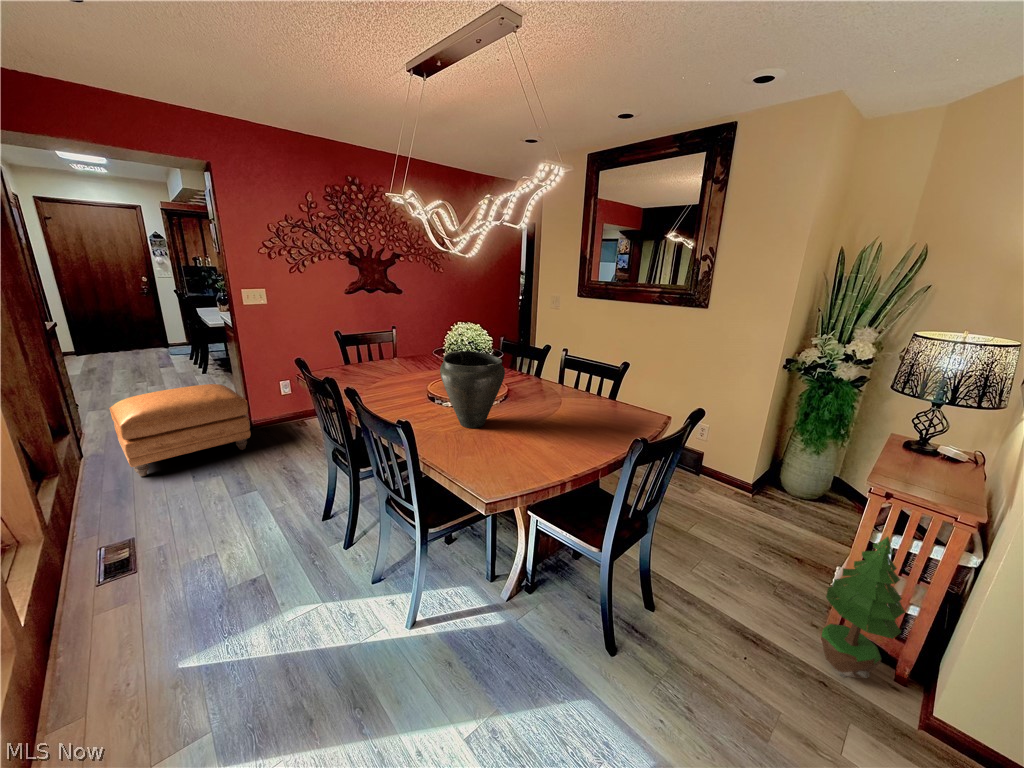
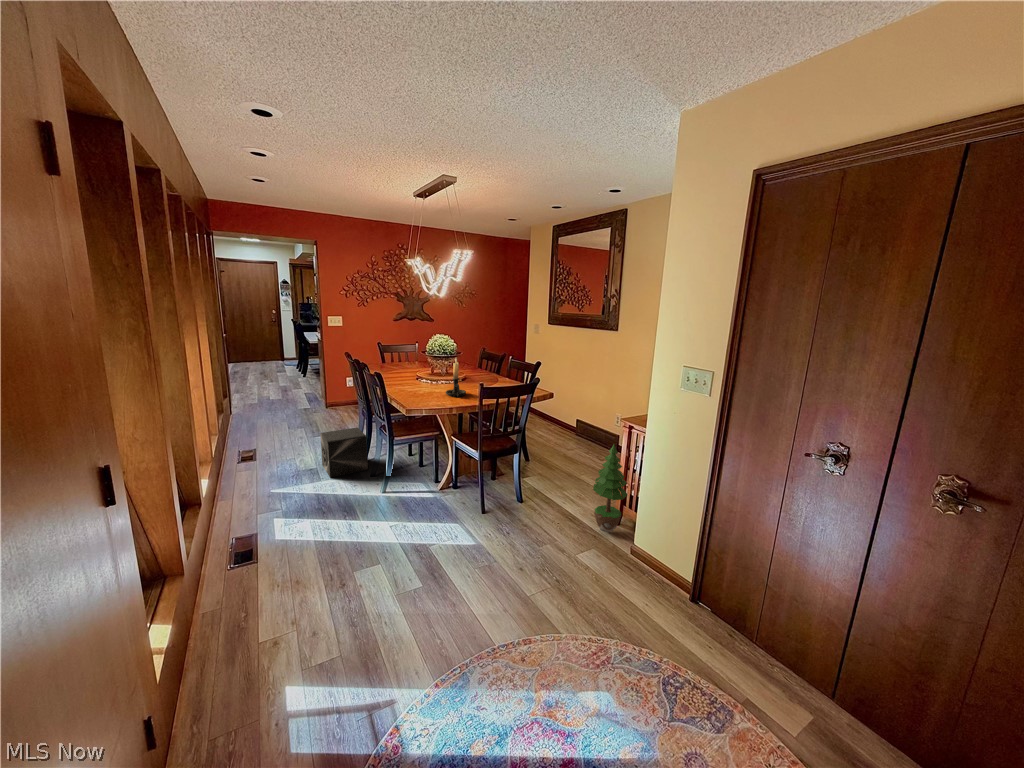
vase: present [440,351,505,428] -> none [409,347,444,388]
candle holder: none [525,375,564,452] -> present [446,358,466,397]
ottoman: present [110,384,251,476] -> none [249,376,324,425]
speaker: none [265,490,362,601] -> present [320,428,368,478]

